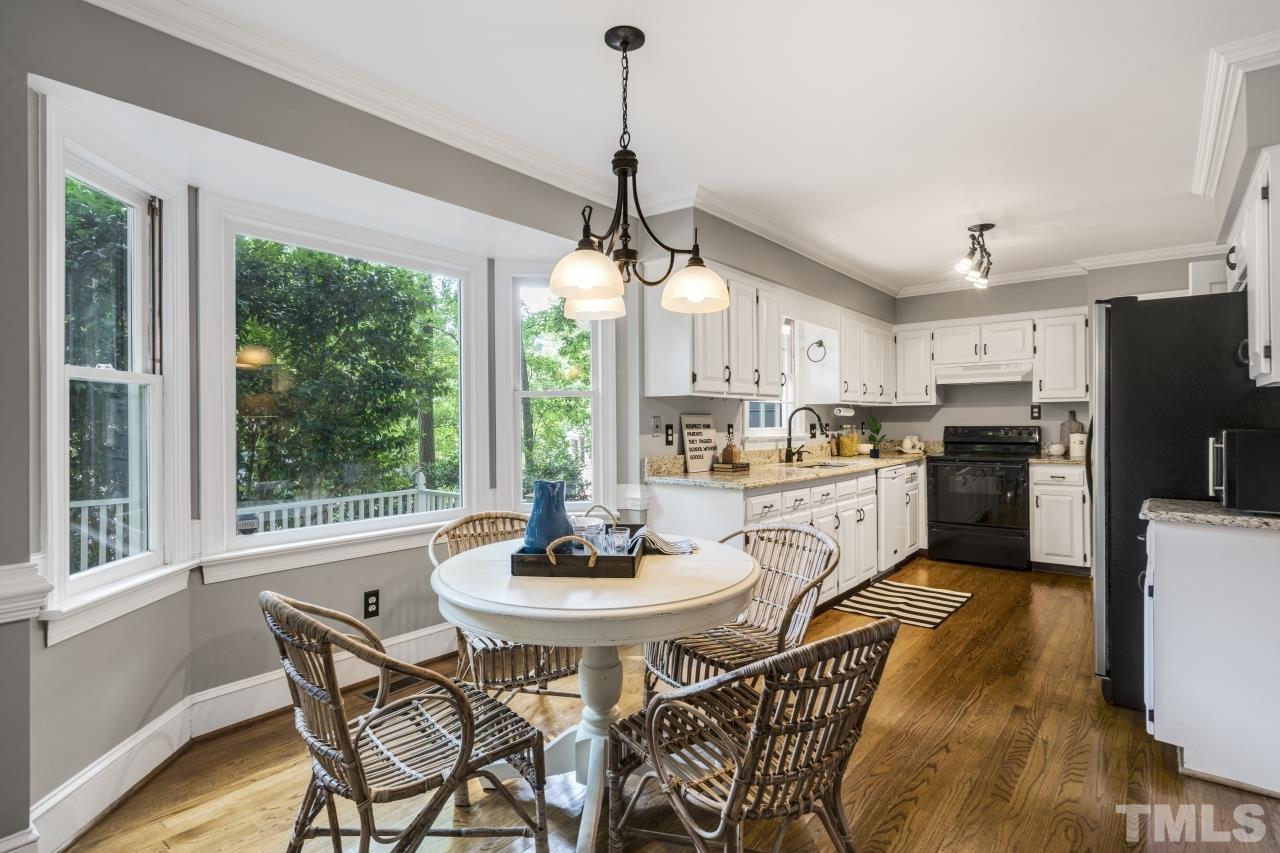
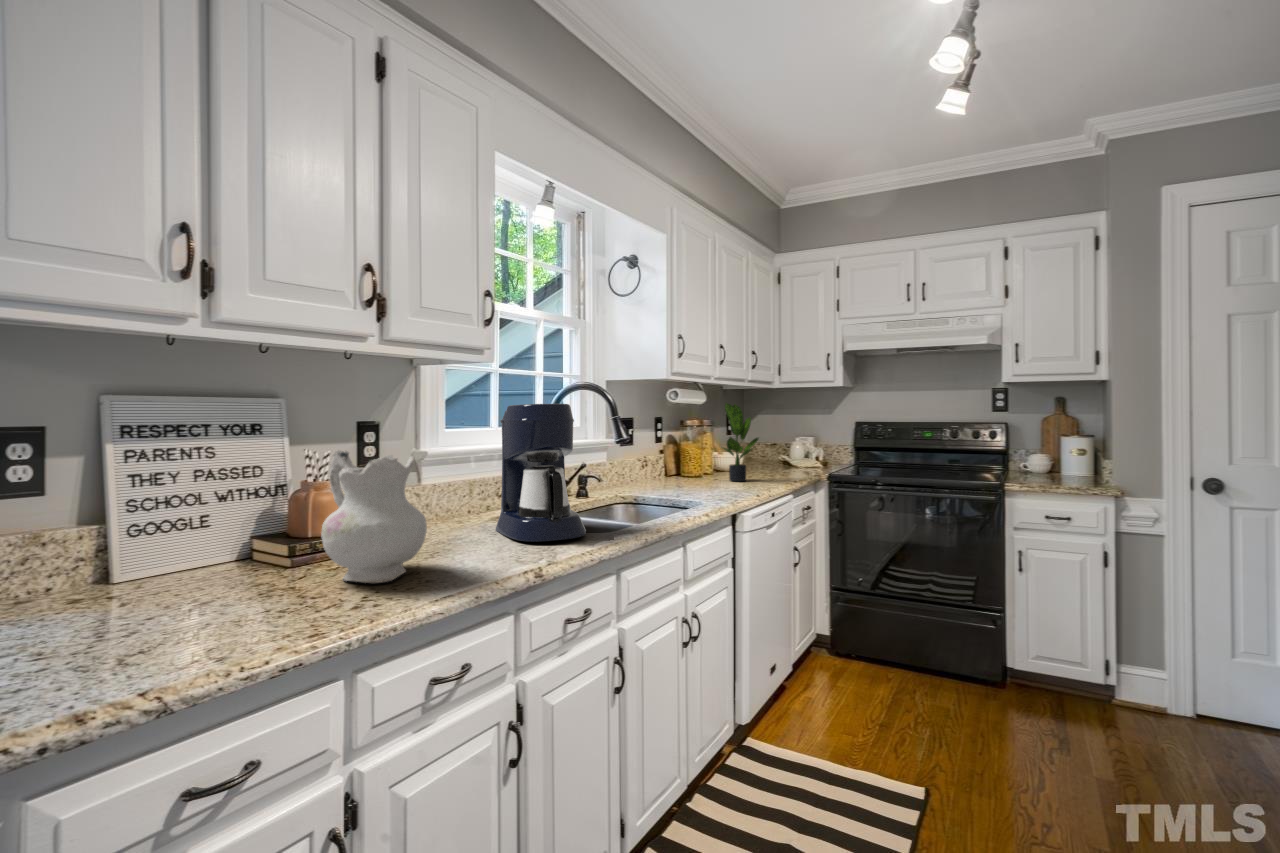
coffee maker: none [783,417,822,469] -> present [495,404,586,542]
ceramic pitcher: none [746,433,781,474] -> present [321,451,427,583]

